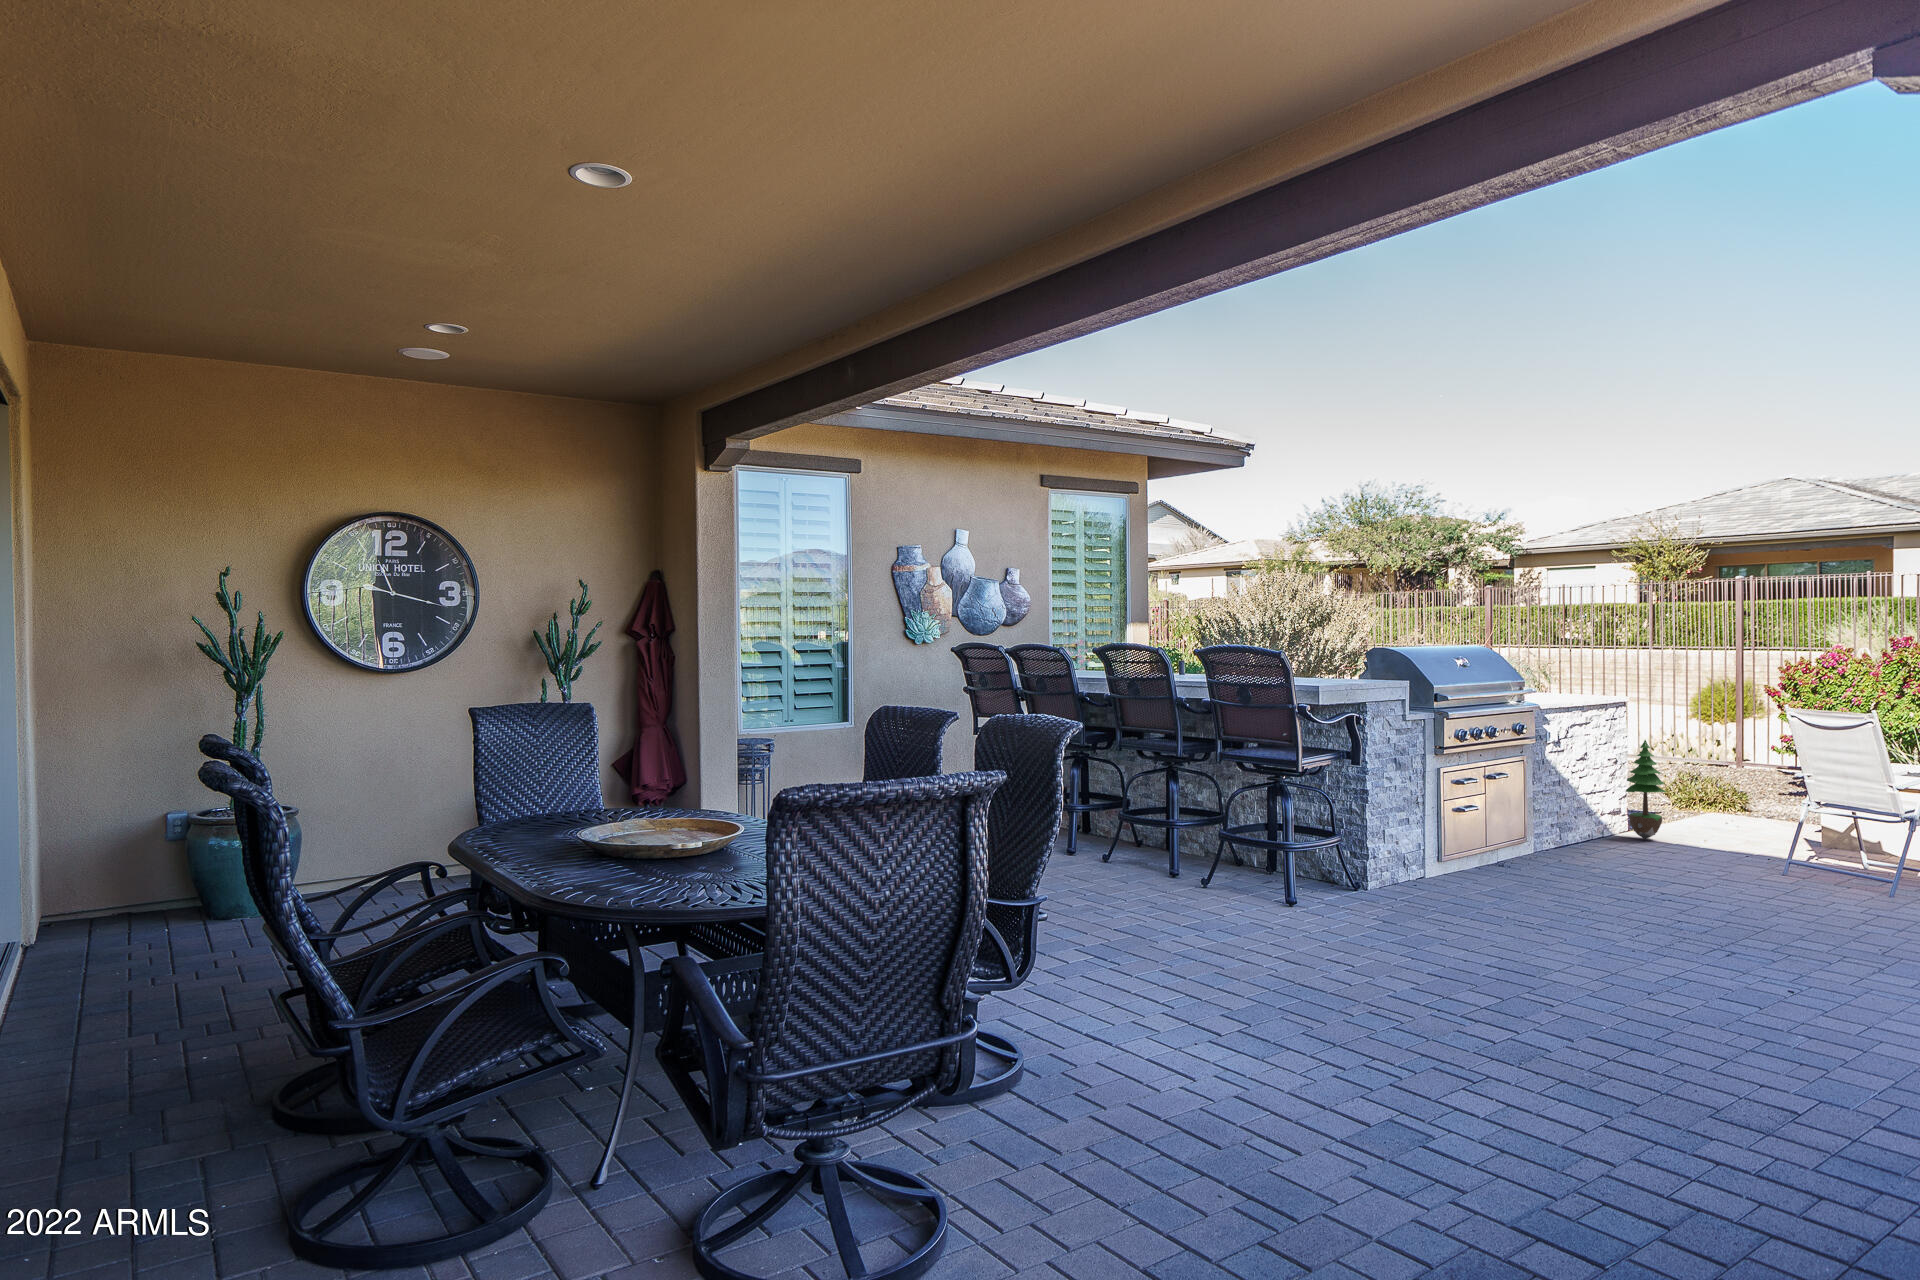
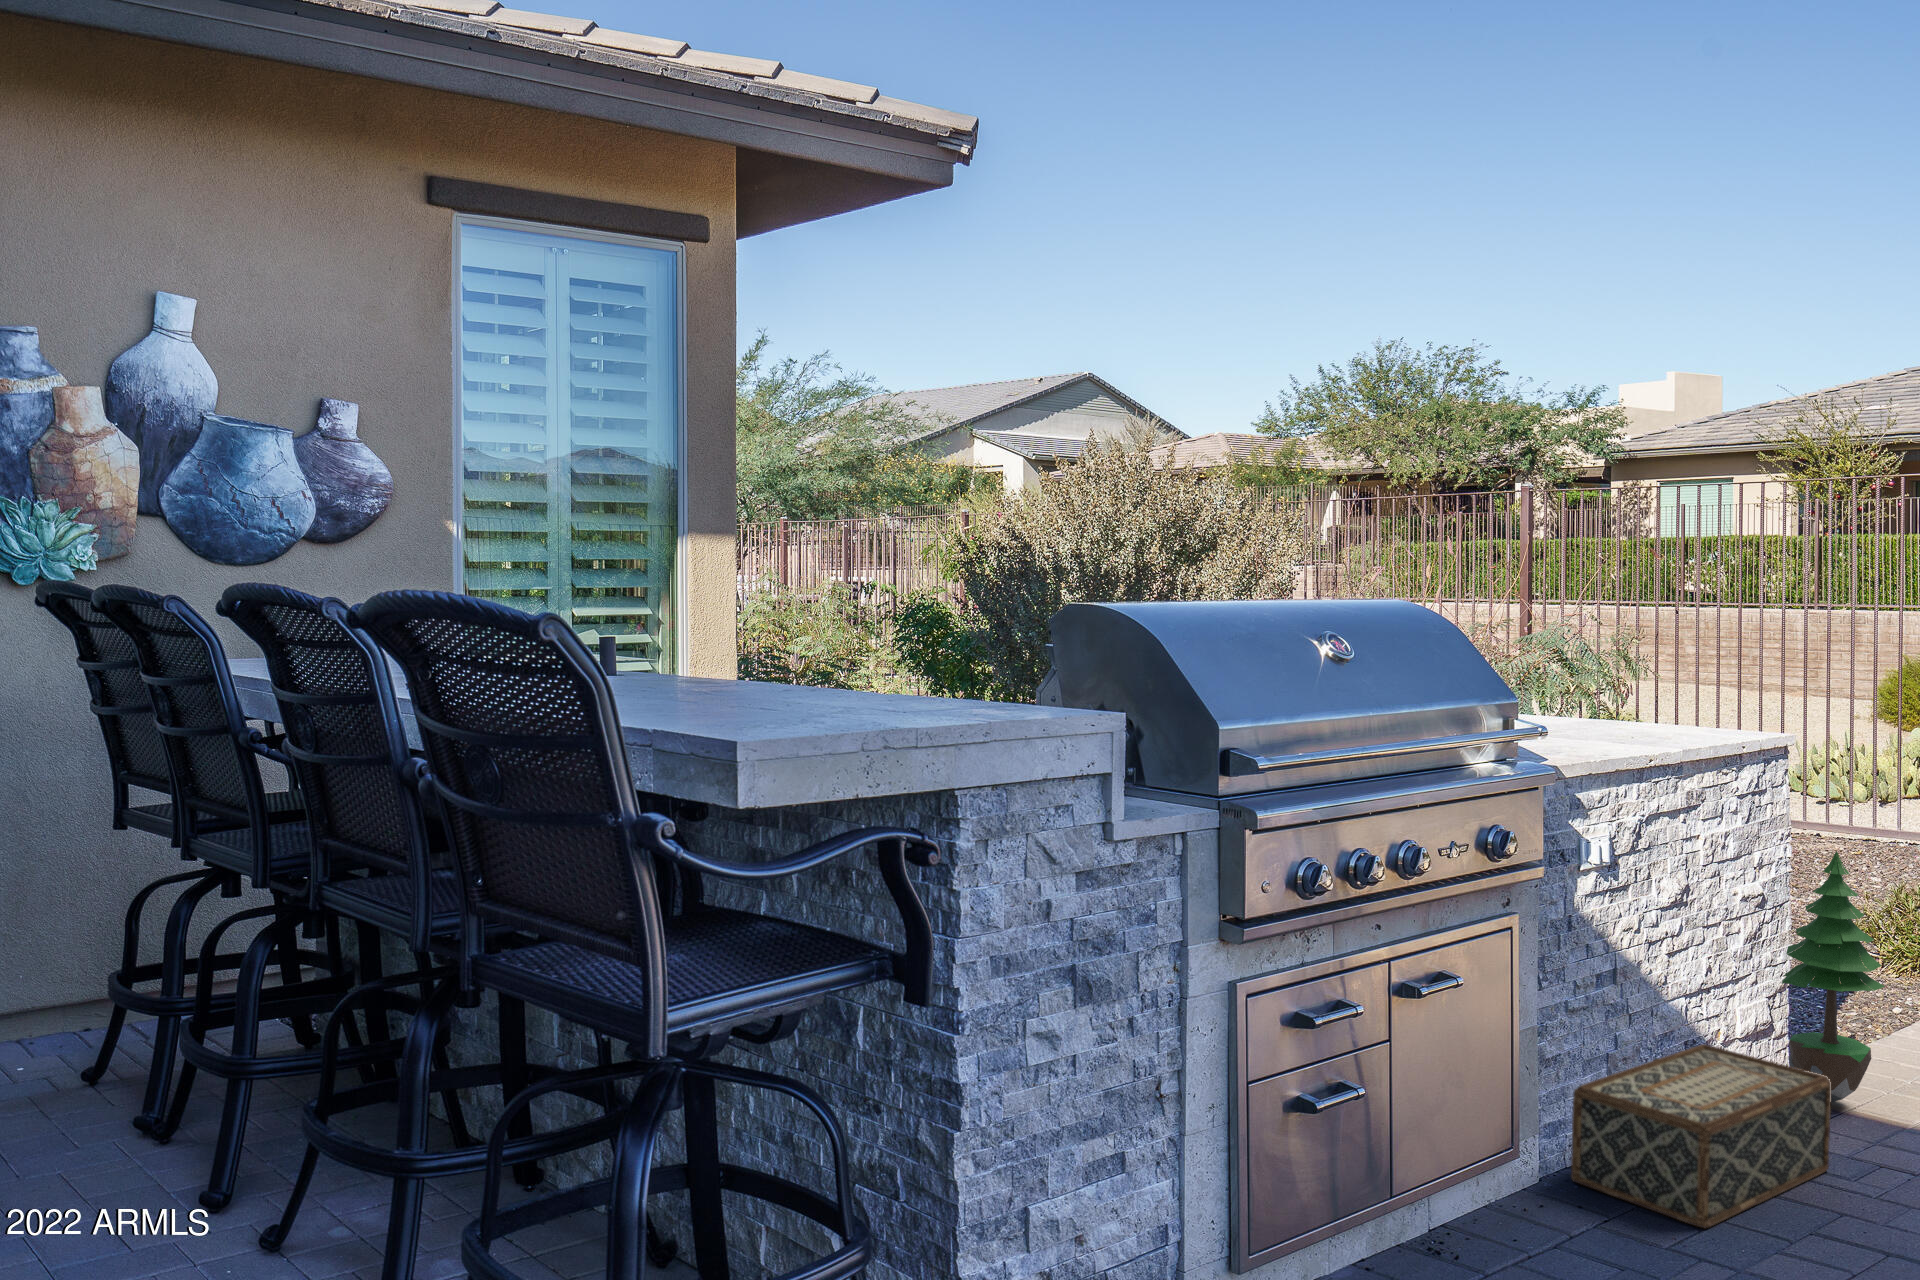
woven basket: none [1546,812,1644,864] -> present [1571,1044,1831,1228]

